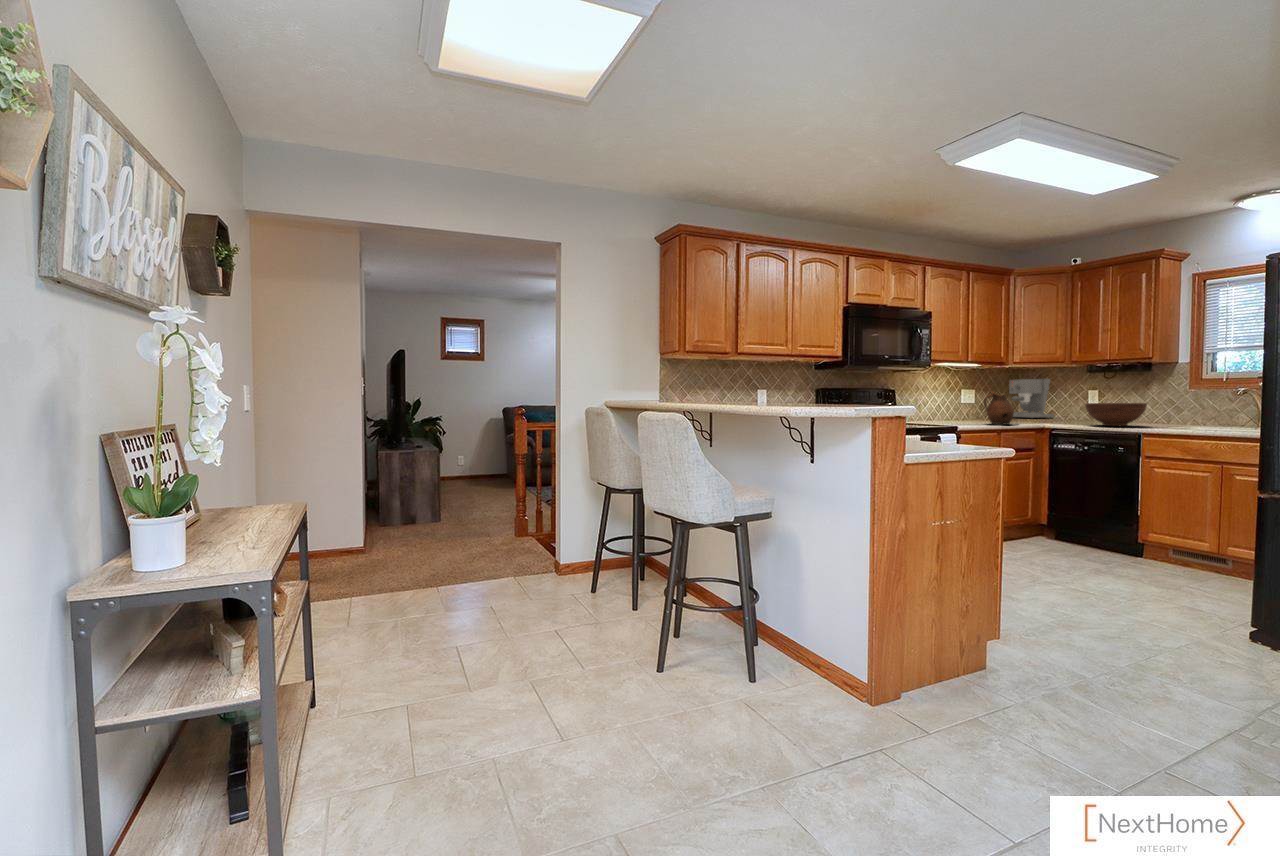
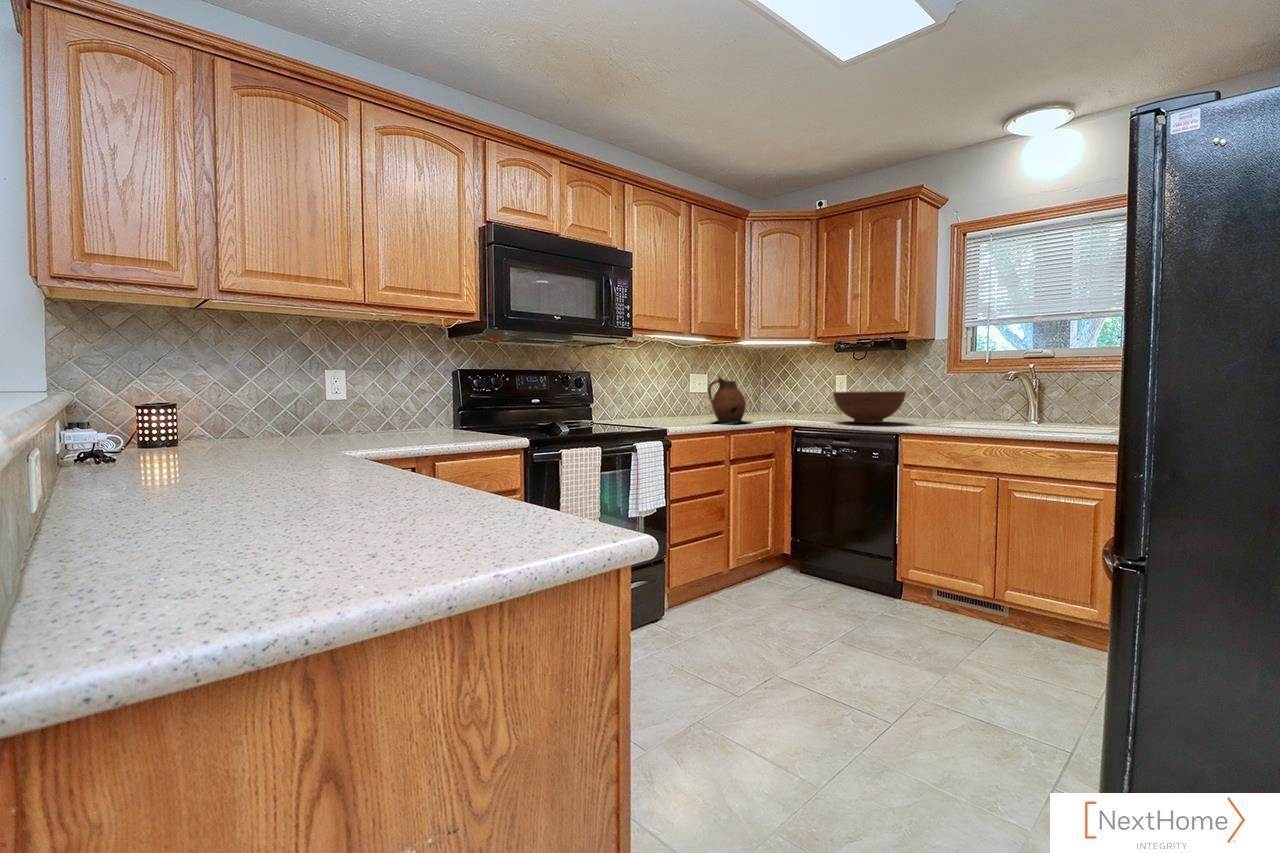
coffee maker: present [1009,379,1054,418] -> none [750,362,800,412]

